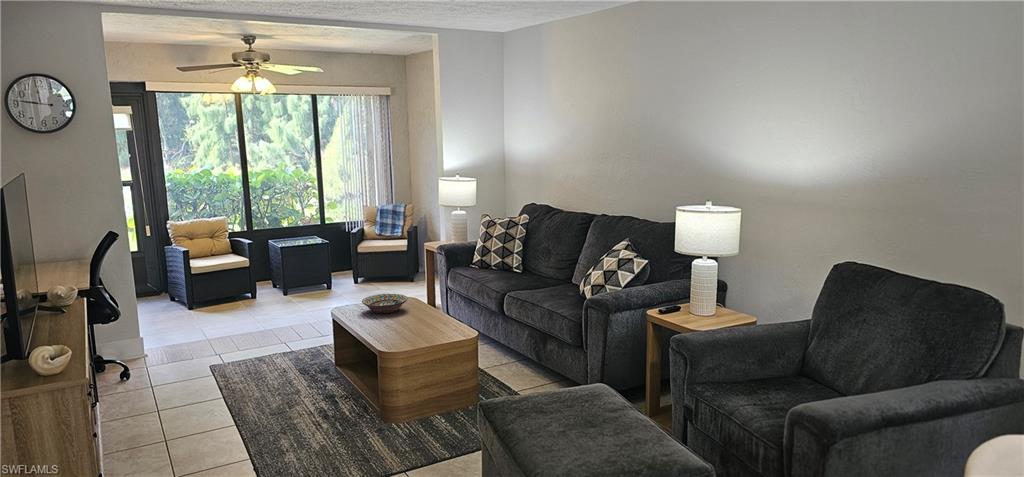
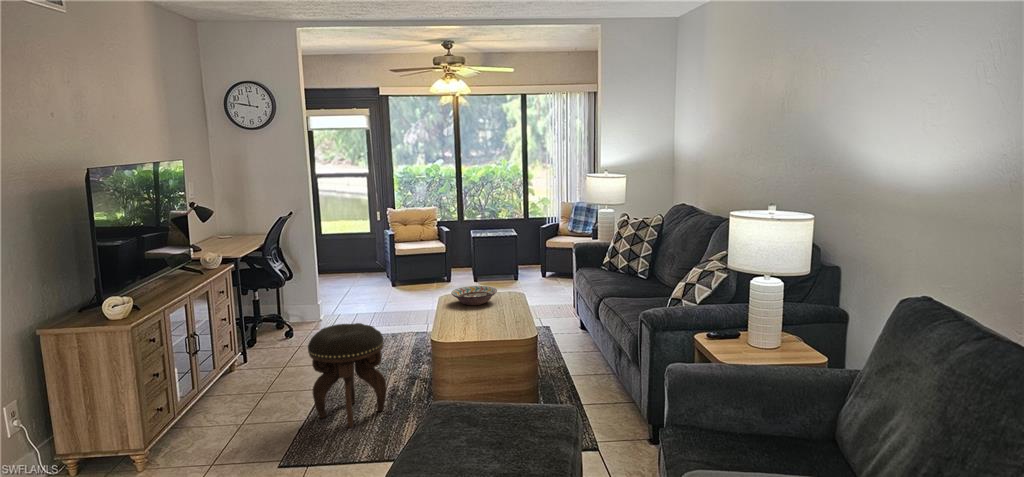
footstool: none [271,342,350,446] -> present [308,323,386,427]

